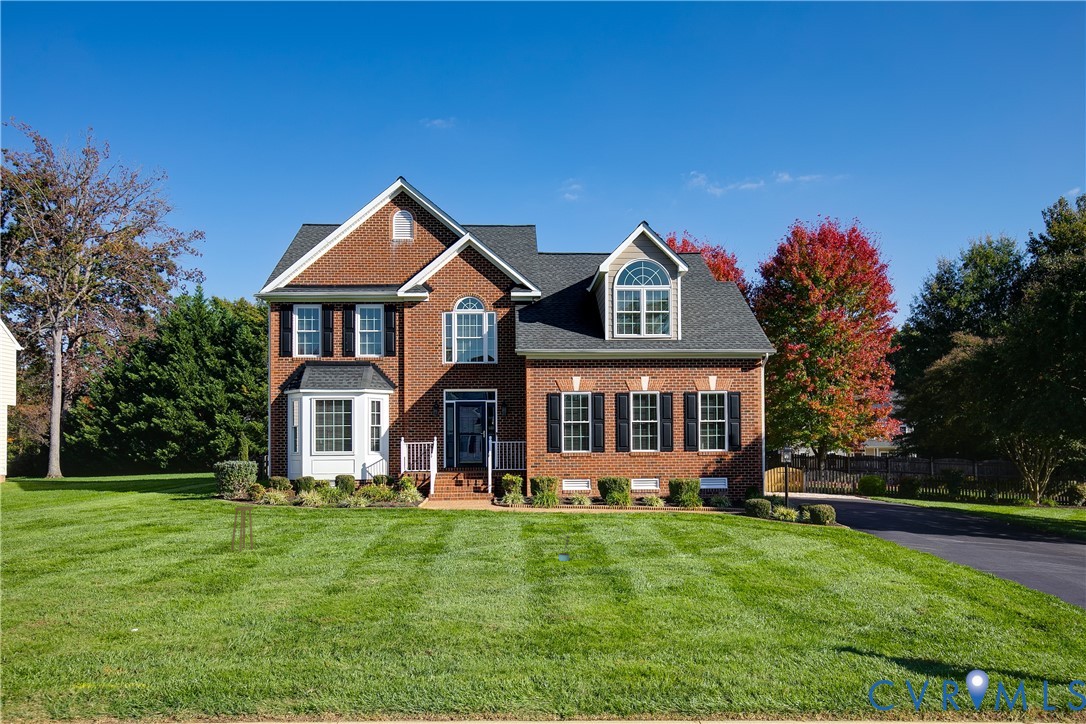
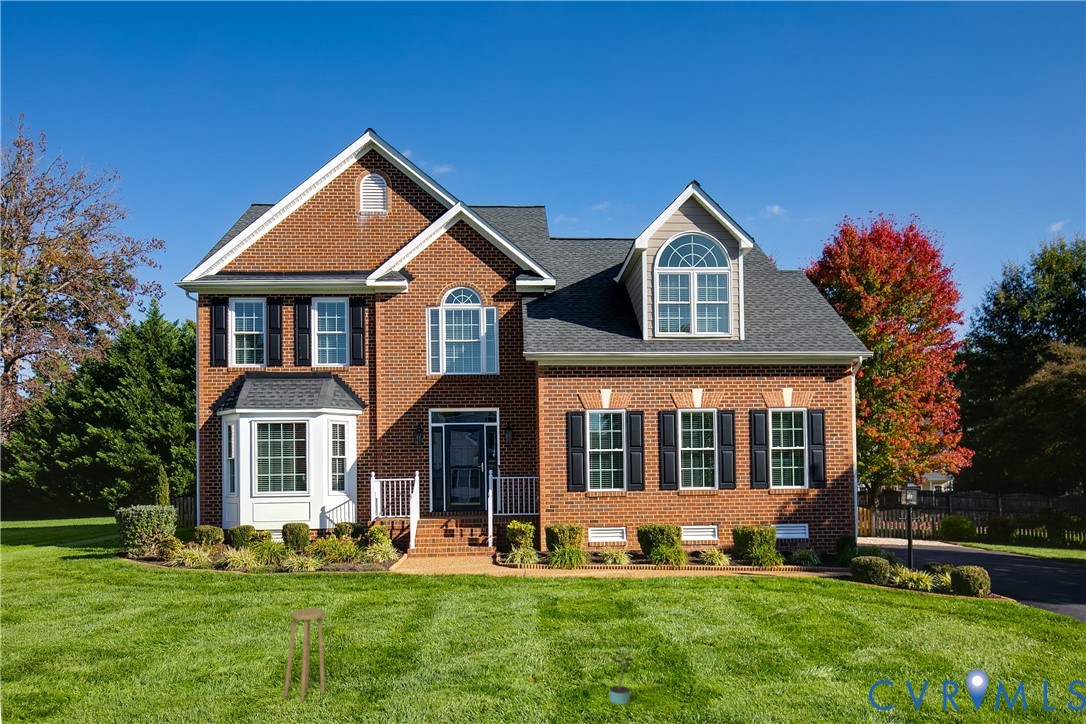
stool: present [231,506,253,551] -> present [284,608,325,701]

